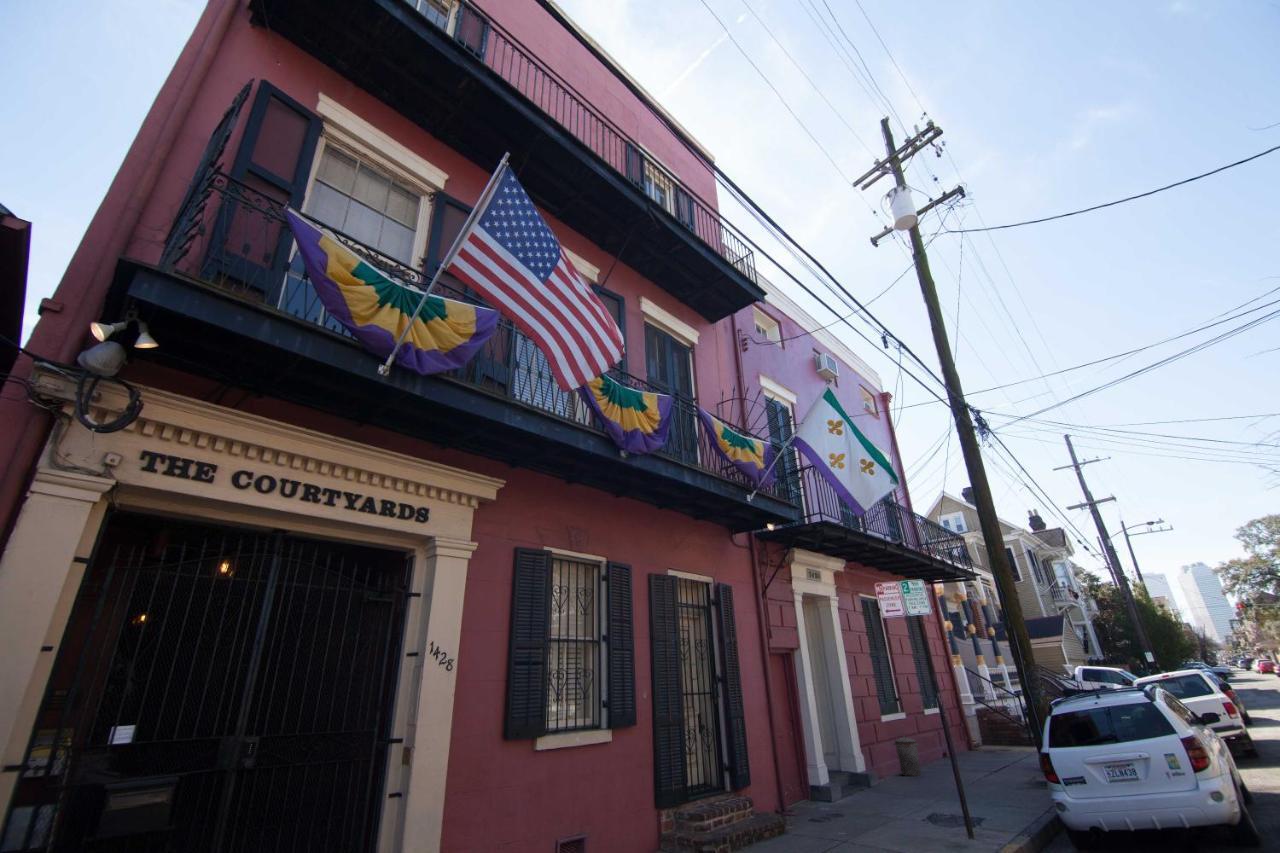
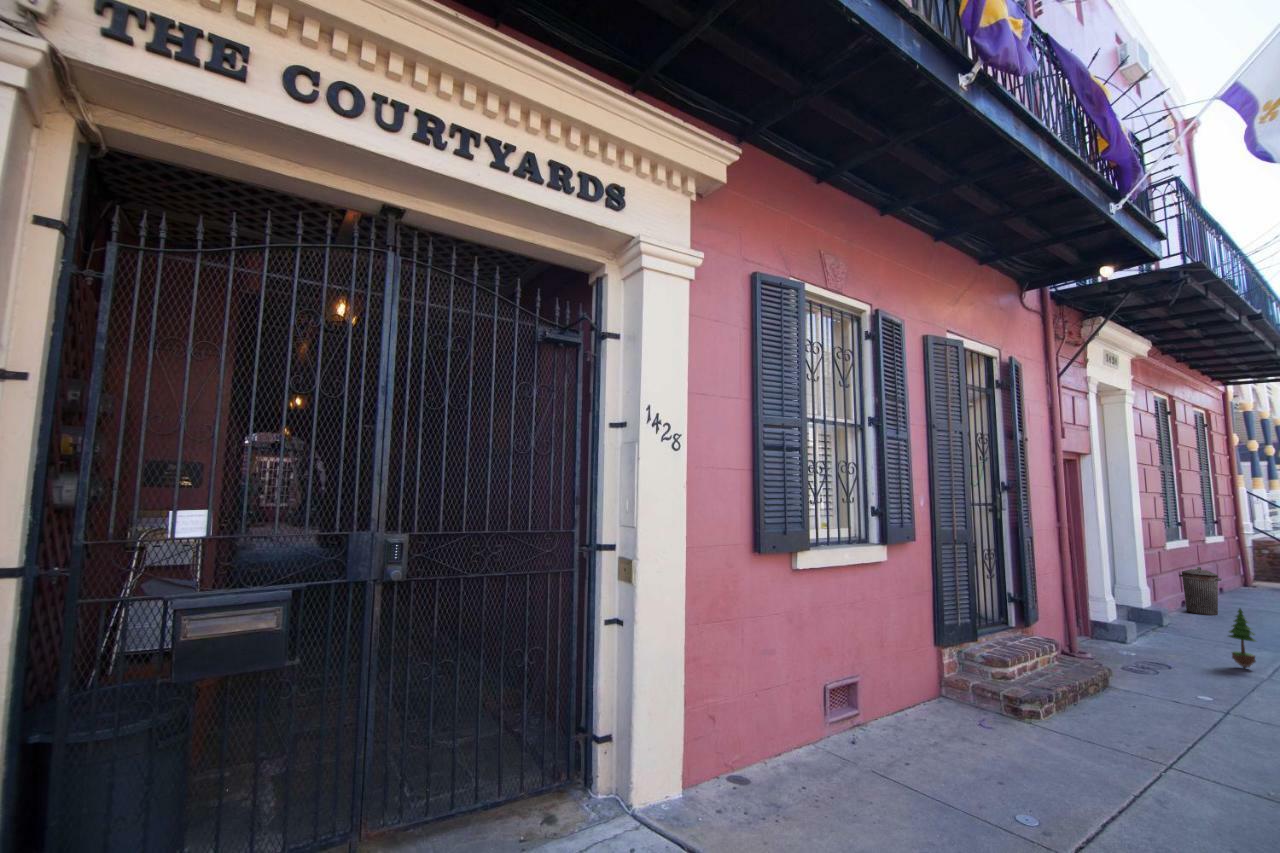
potted tree: none [881,762,898,811] -> present [1228,609,1256,668]

